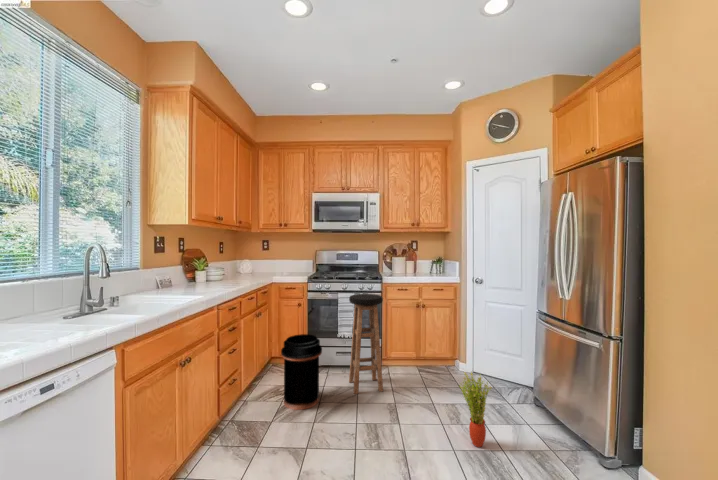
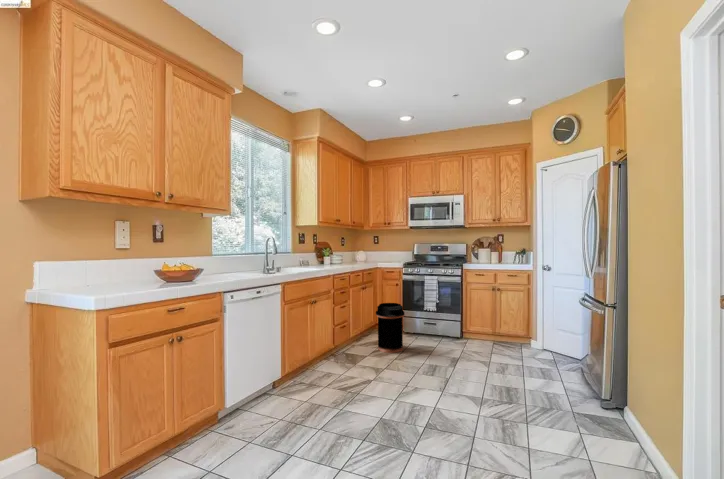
bar stool: present [349,294,383,394] -> none [427,277,454,352]
potted plant: present [459,372,492,447] -> none [489,329,512,384]

